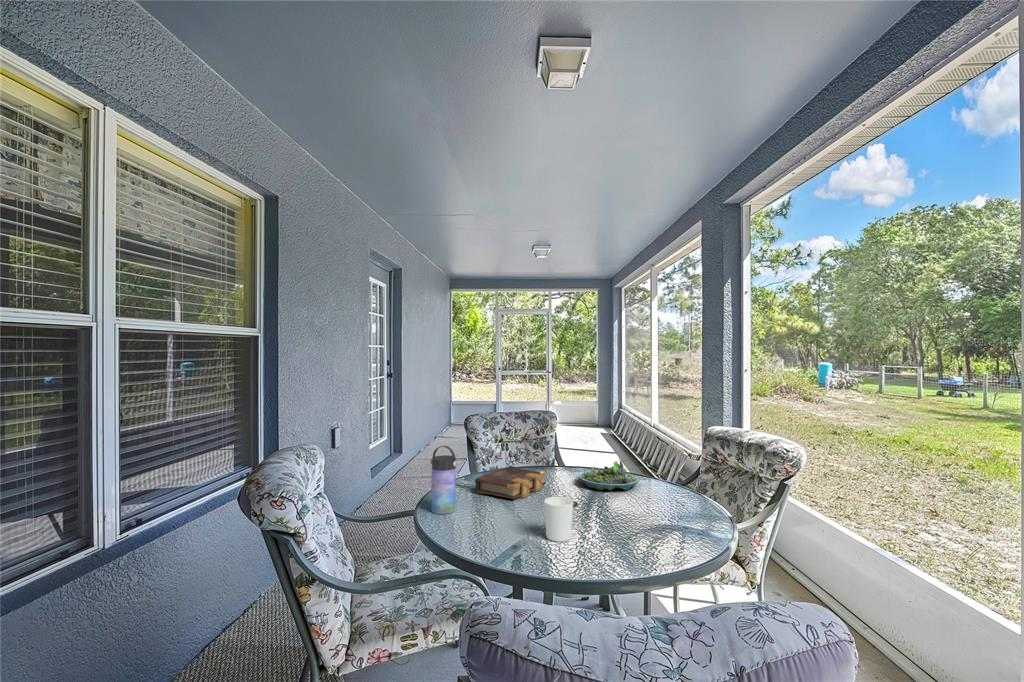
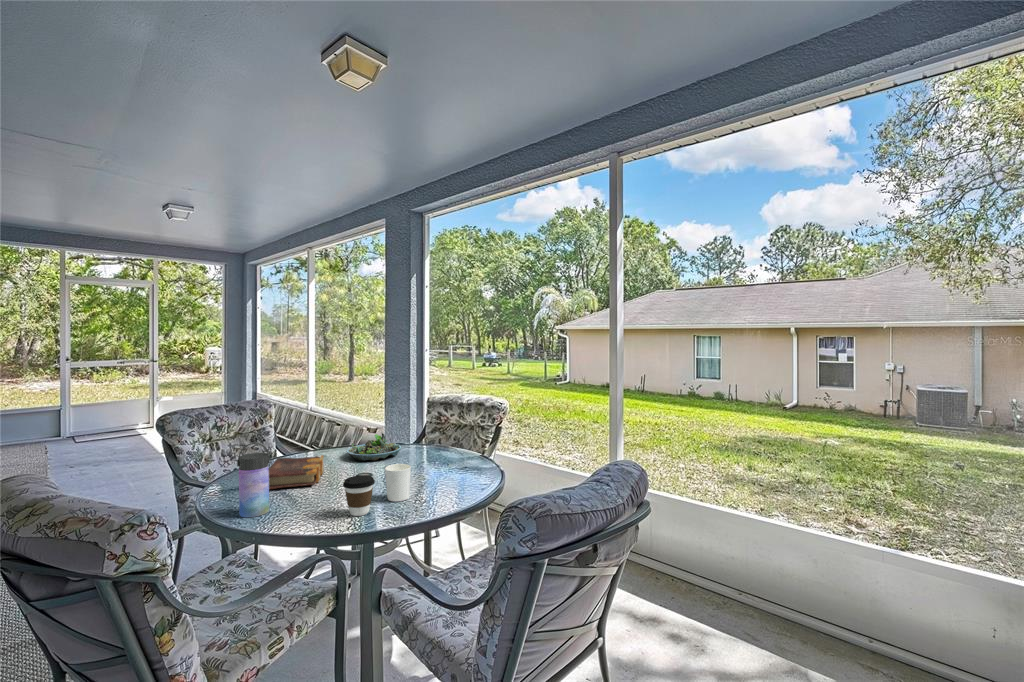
coffee cup: none [488,498,521,543] -> present [343,475,375,516]

